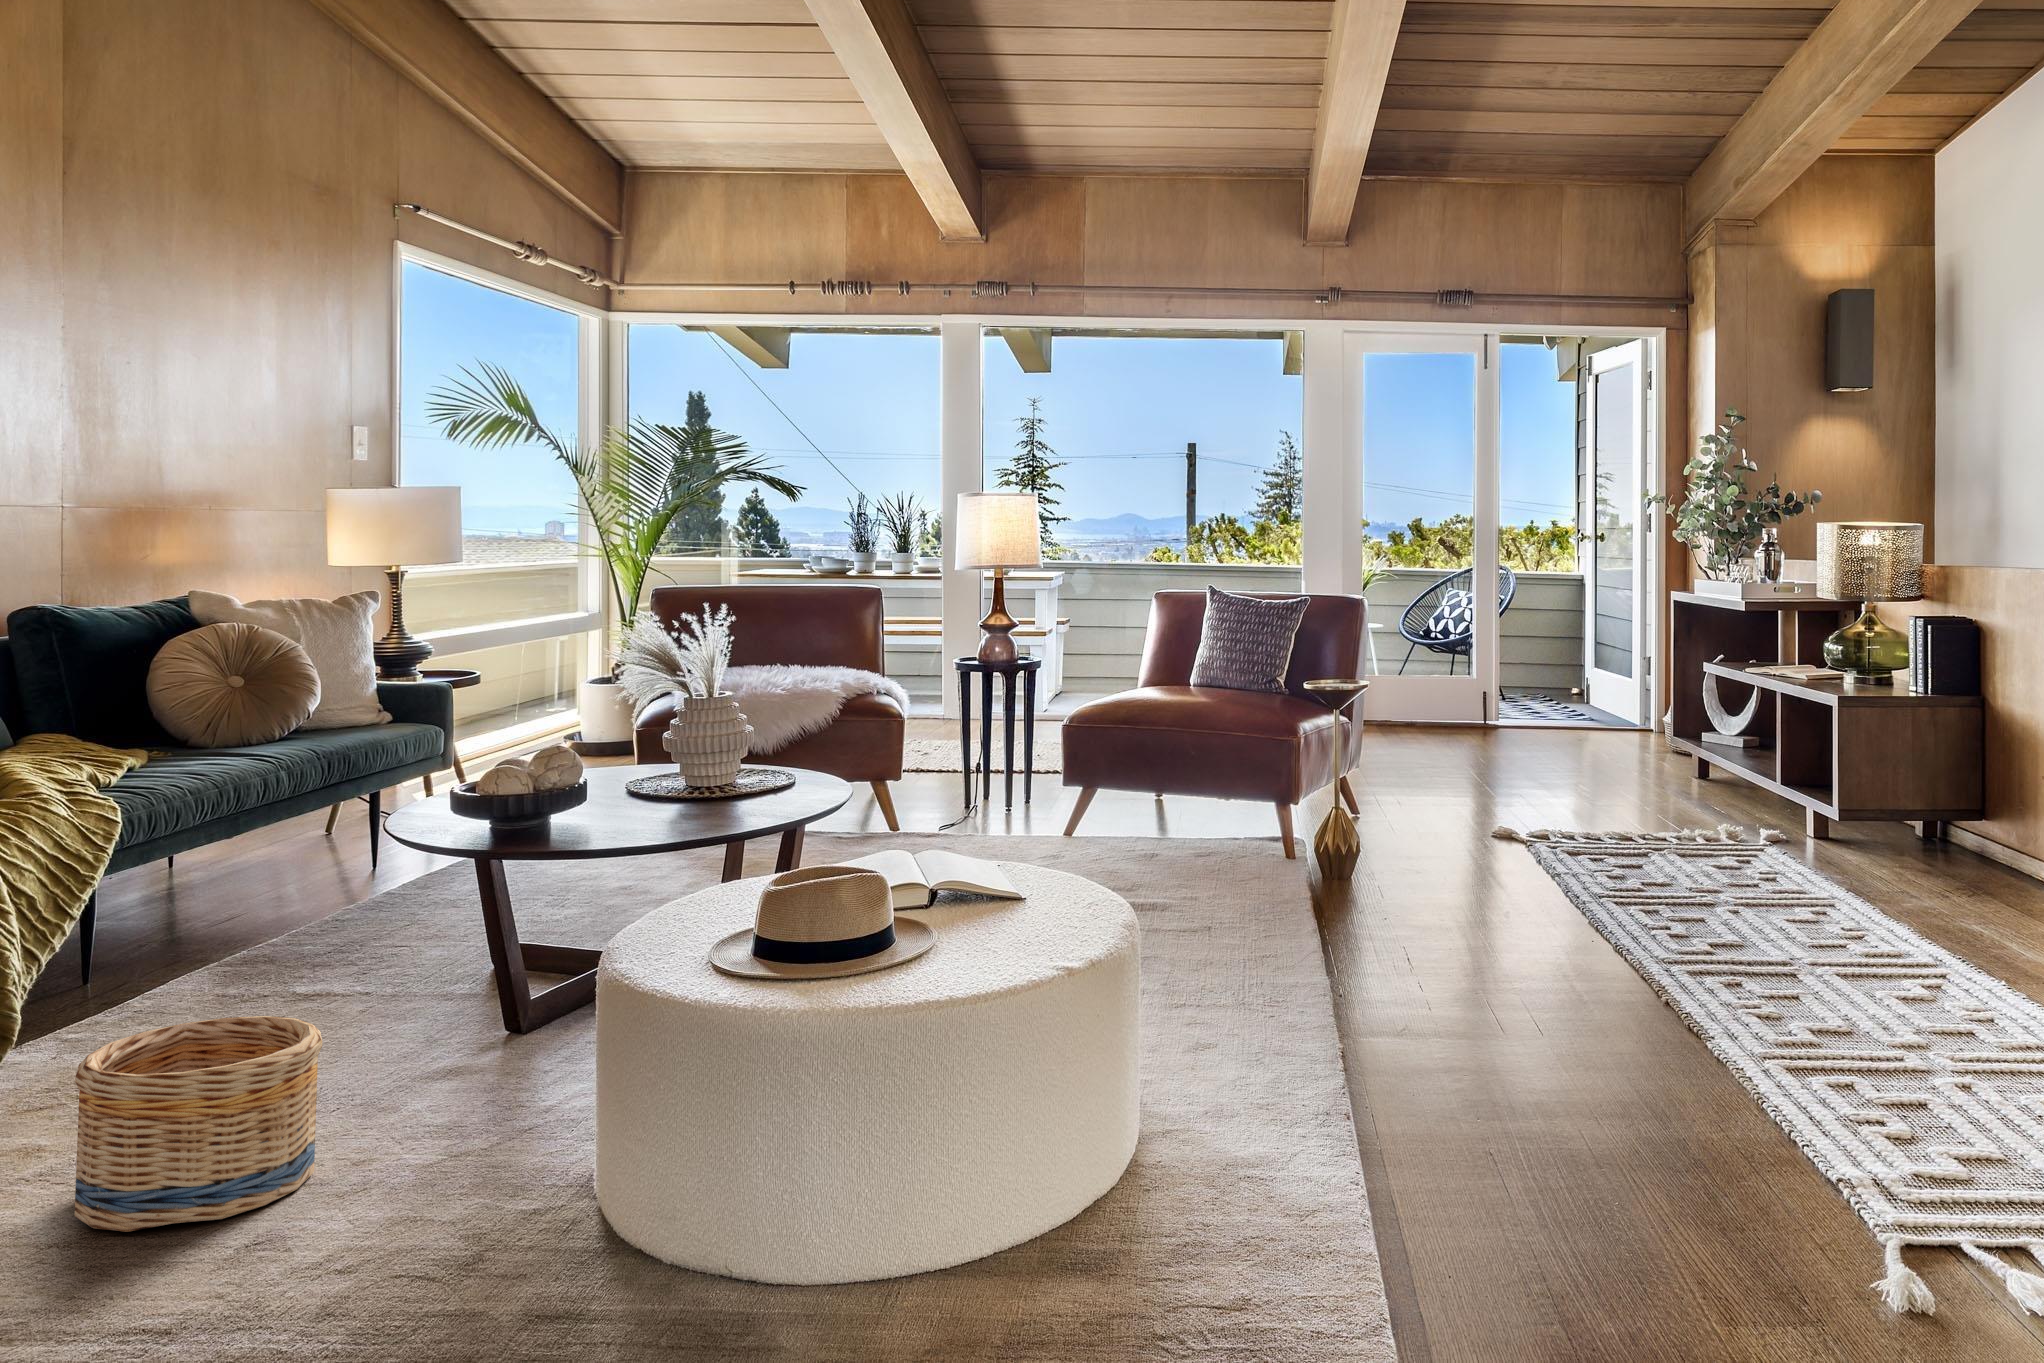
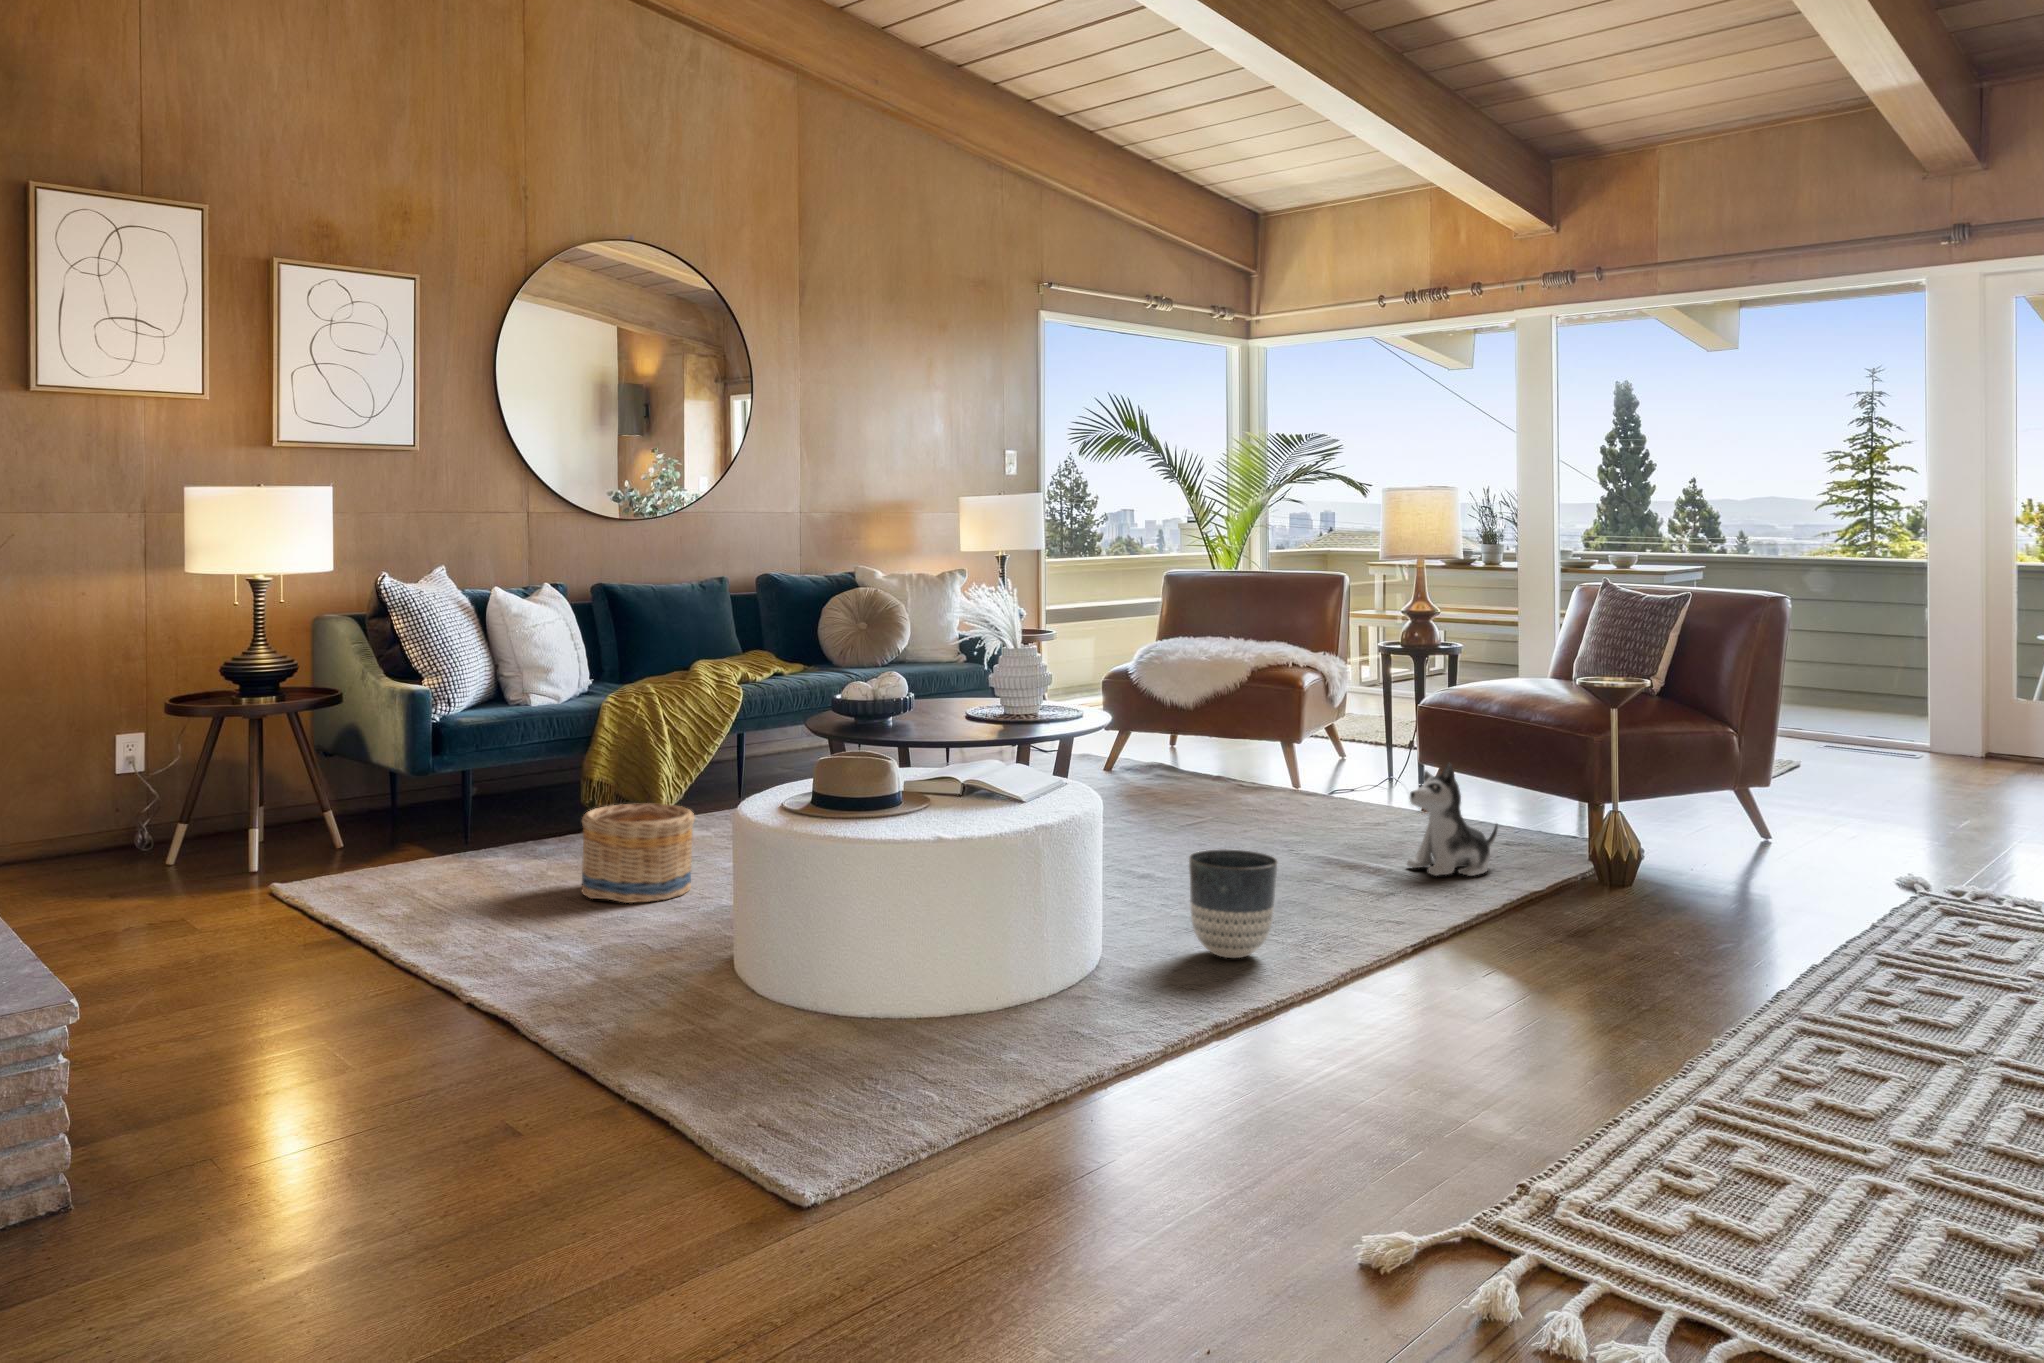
plush toy: none [1195,785,1275,913] -> present [1407,763,1498,876]
planter: none [1193,919,1303,1059] -> present [1189,849,1277,958]

